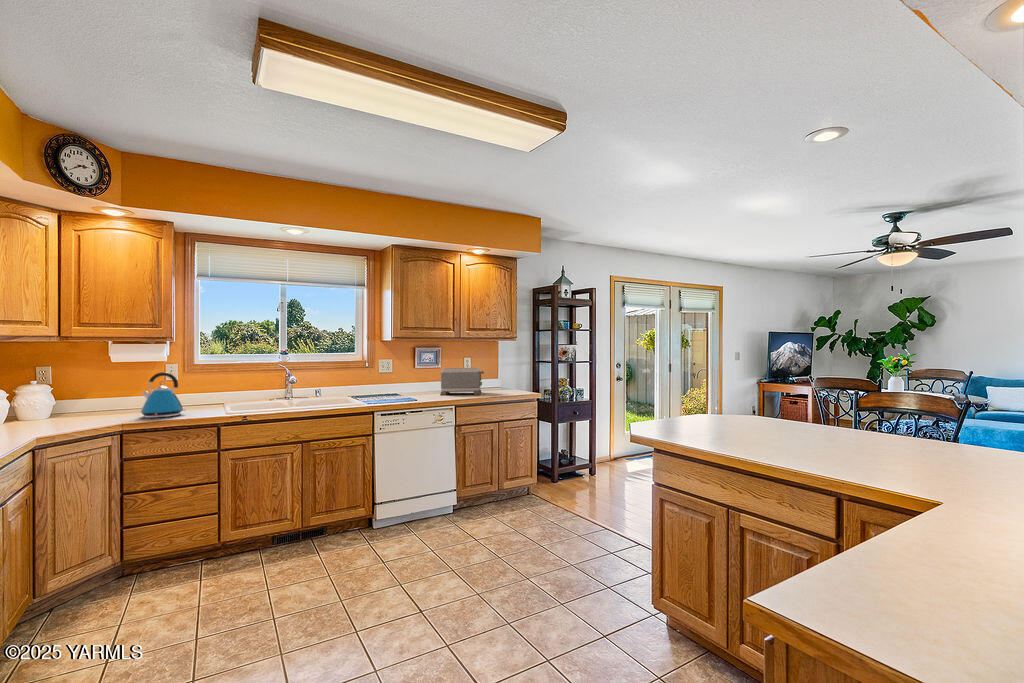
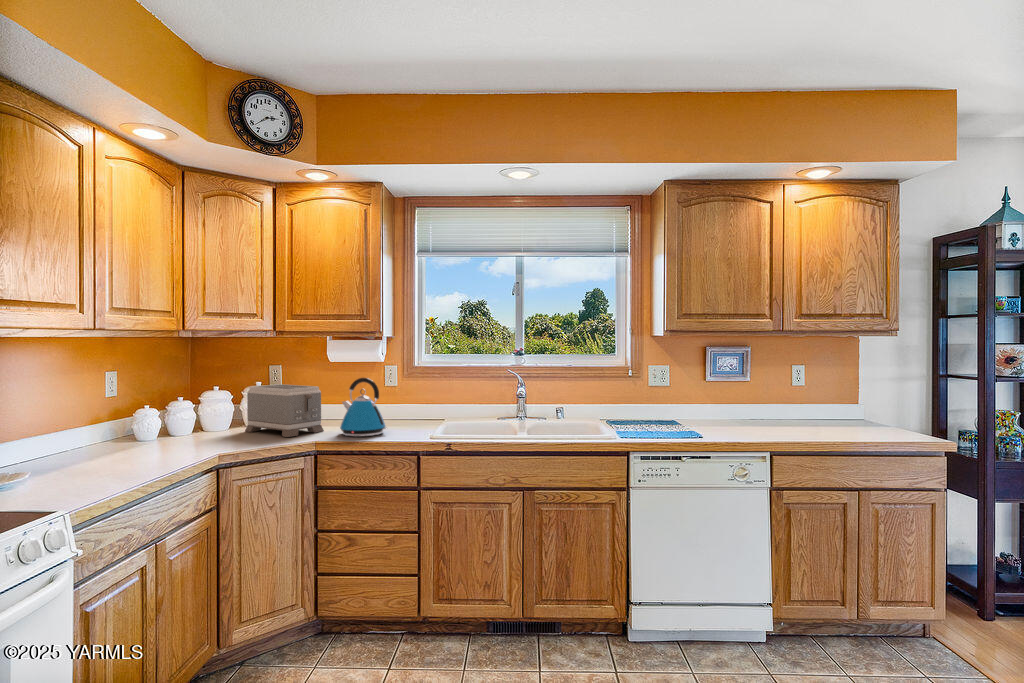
toaster: present [440,368,484,395] -> present [245,384,324,437]

